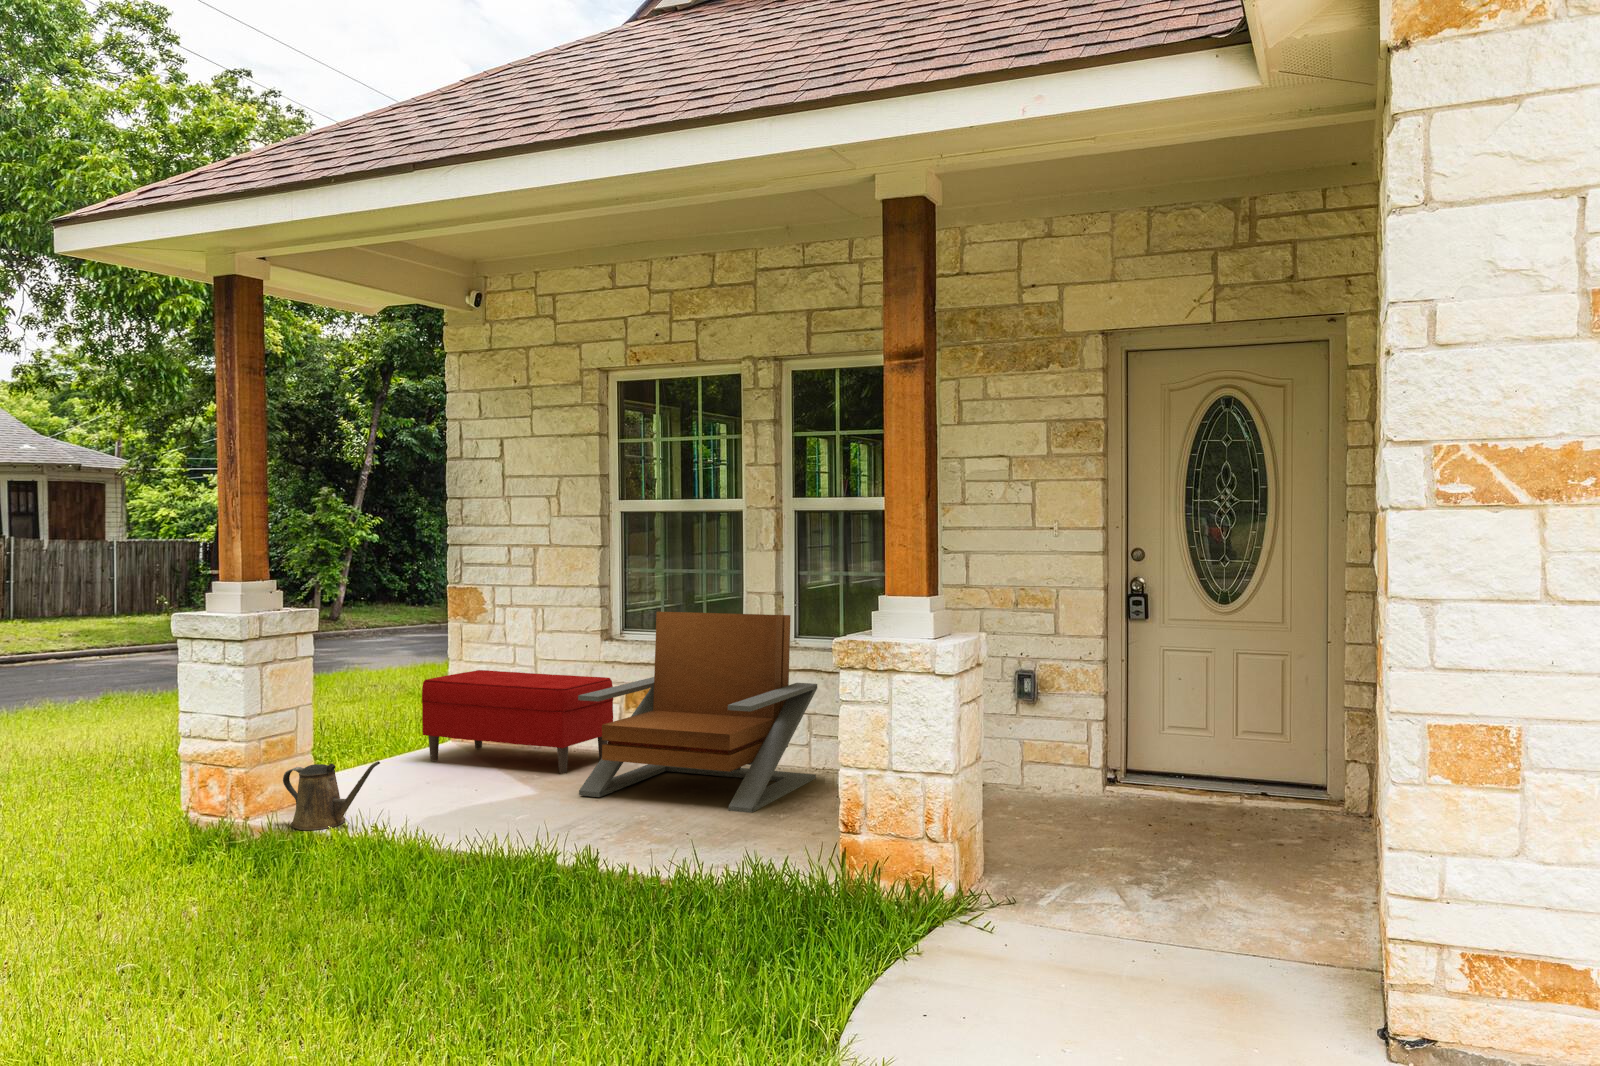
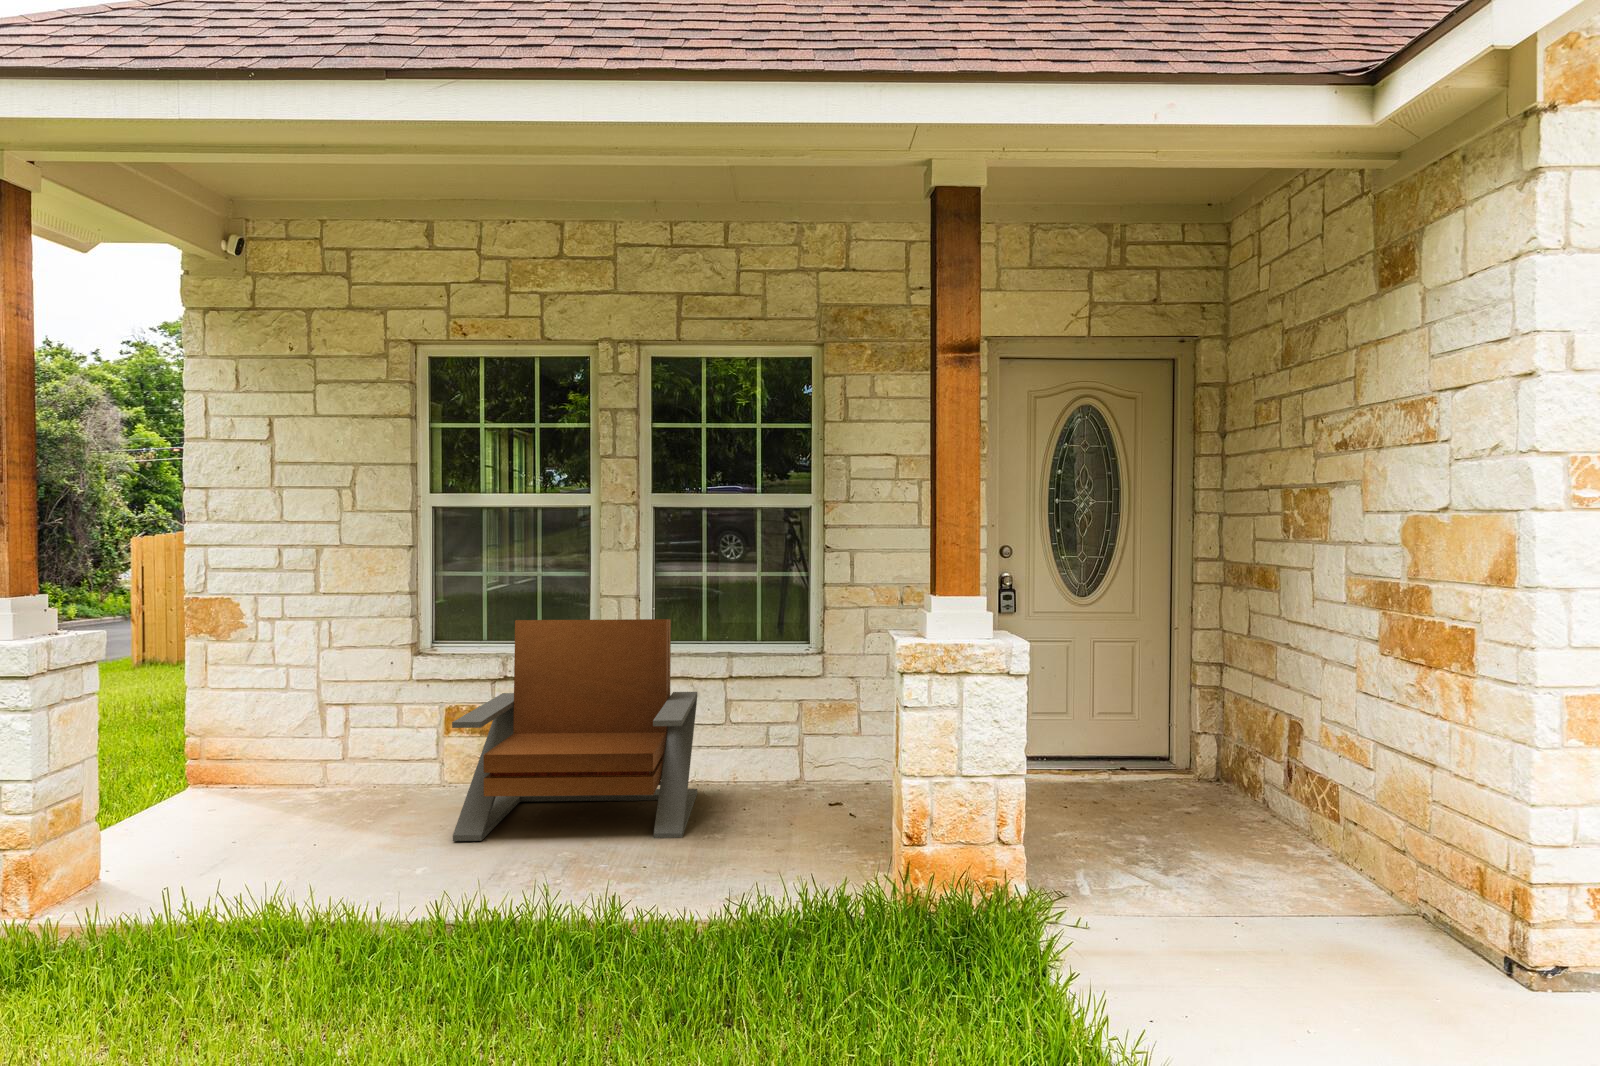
bench: present [422,670,613,774] -> none [177,700,434,820]
watering can: present [283,761,380,830] -> none [61,828,228,935]

